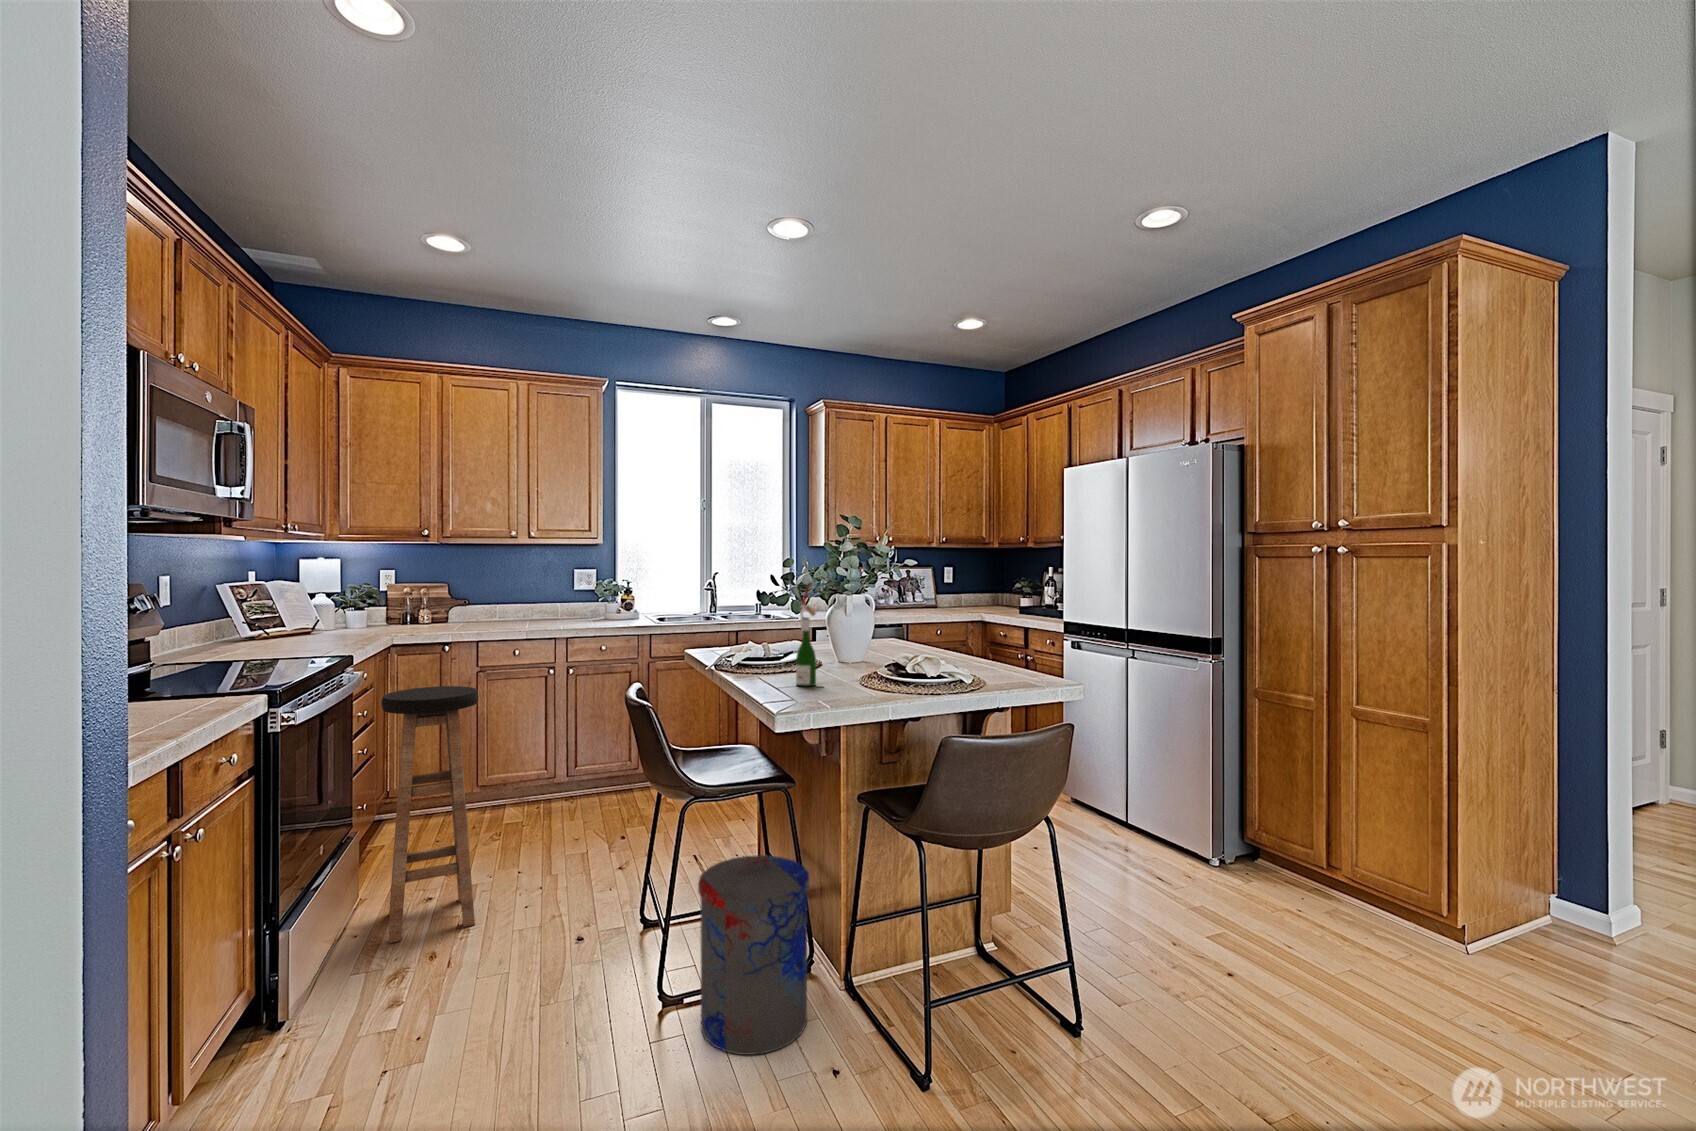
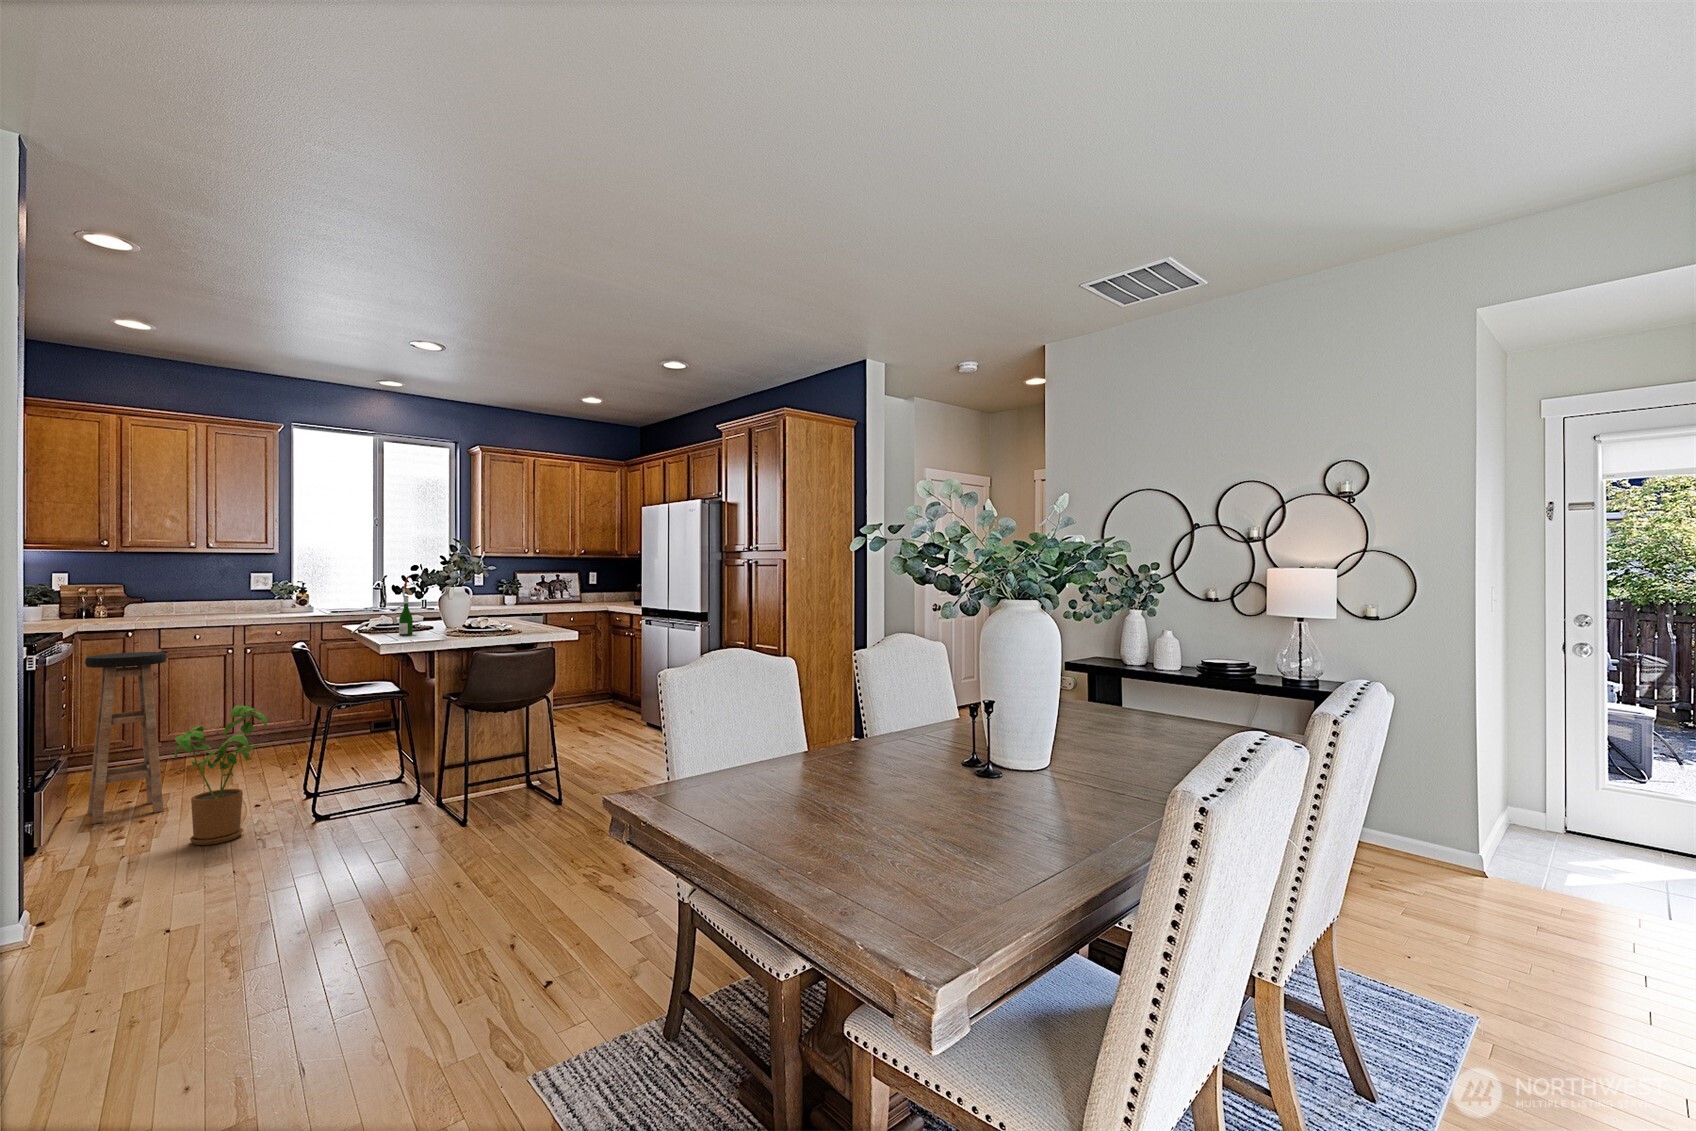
house plant: none [479,800,610,1042] -> present [174,706,268,845]
trash can: present [698,855,809,1055] -> none [329,730,403,834]

